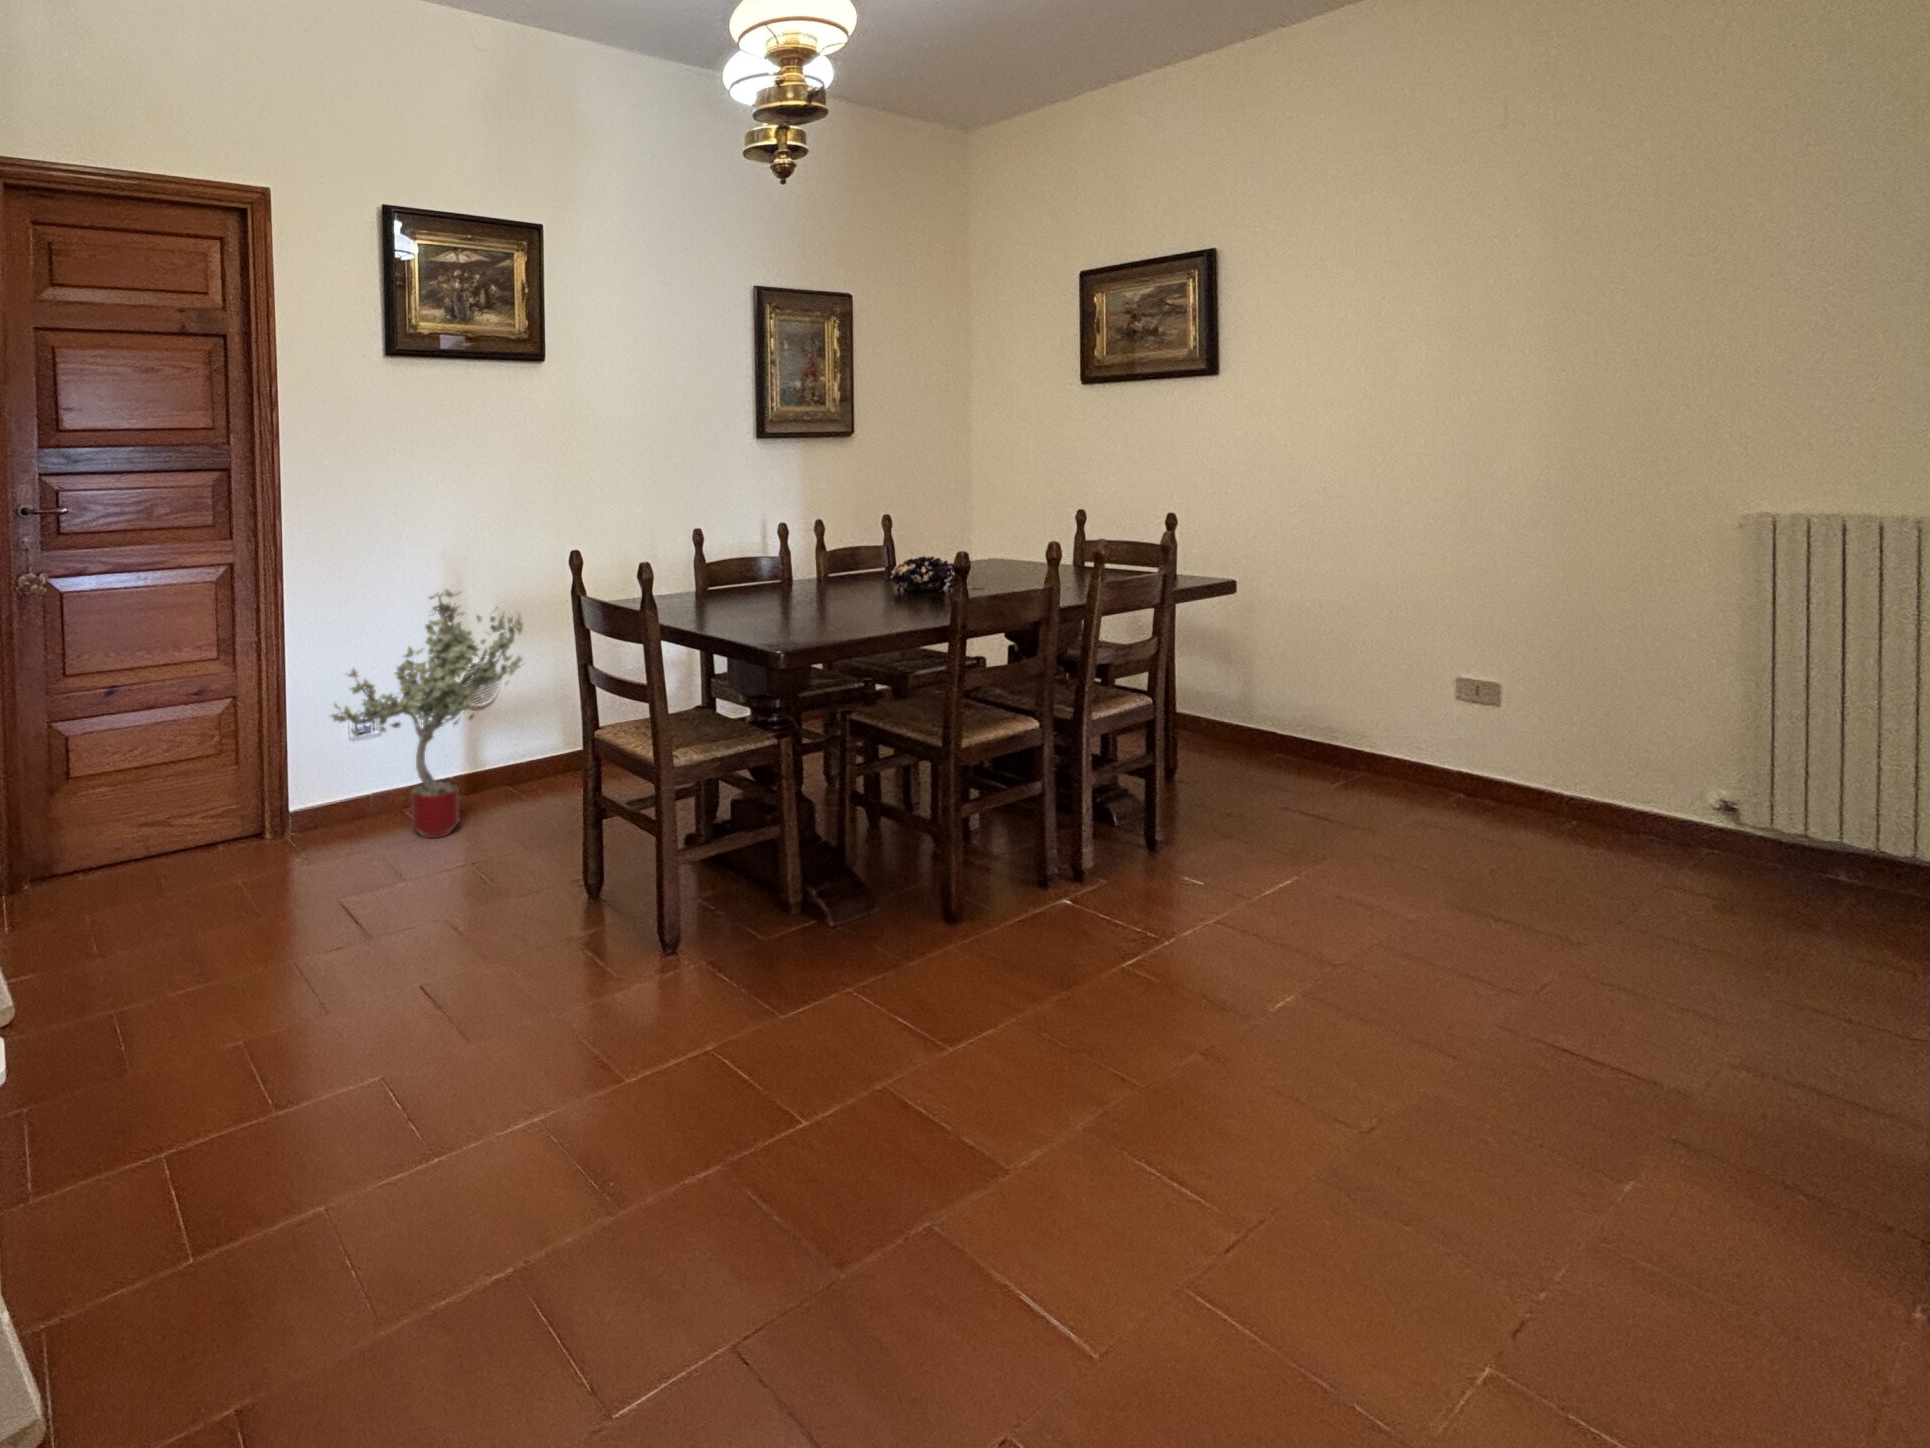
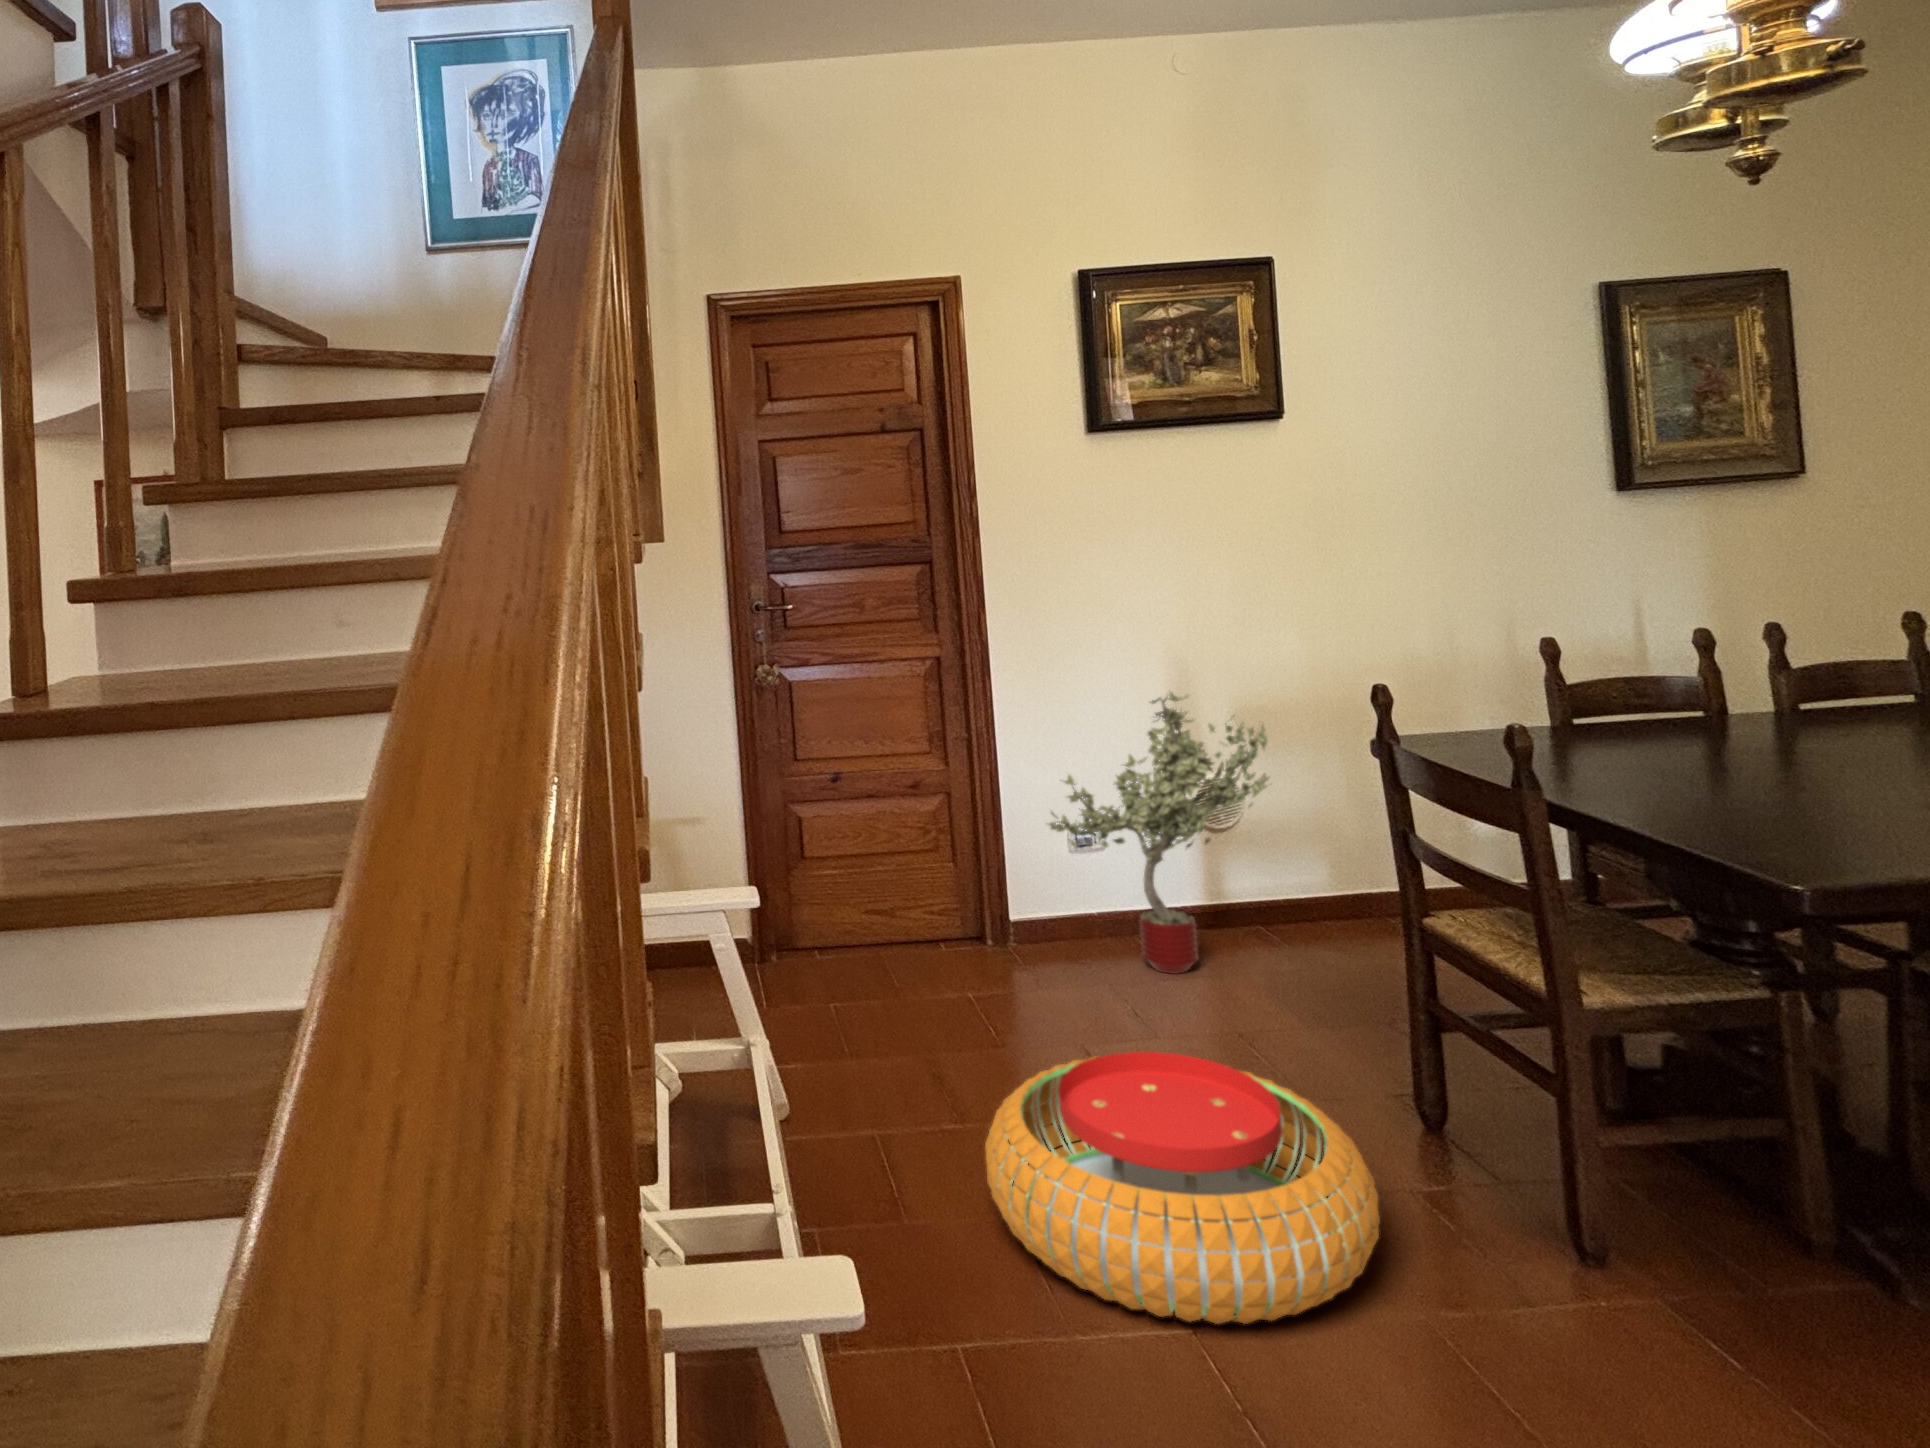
pouf: none [225,926,607,1226] -> present [985,1052,1380,1324]

